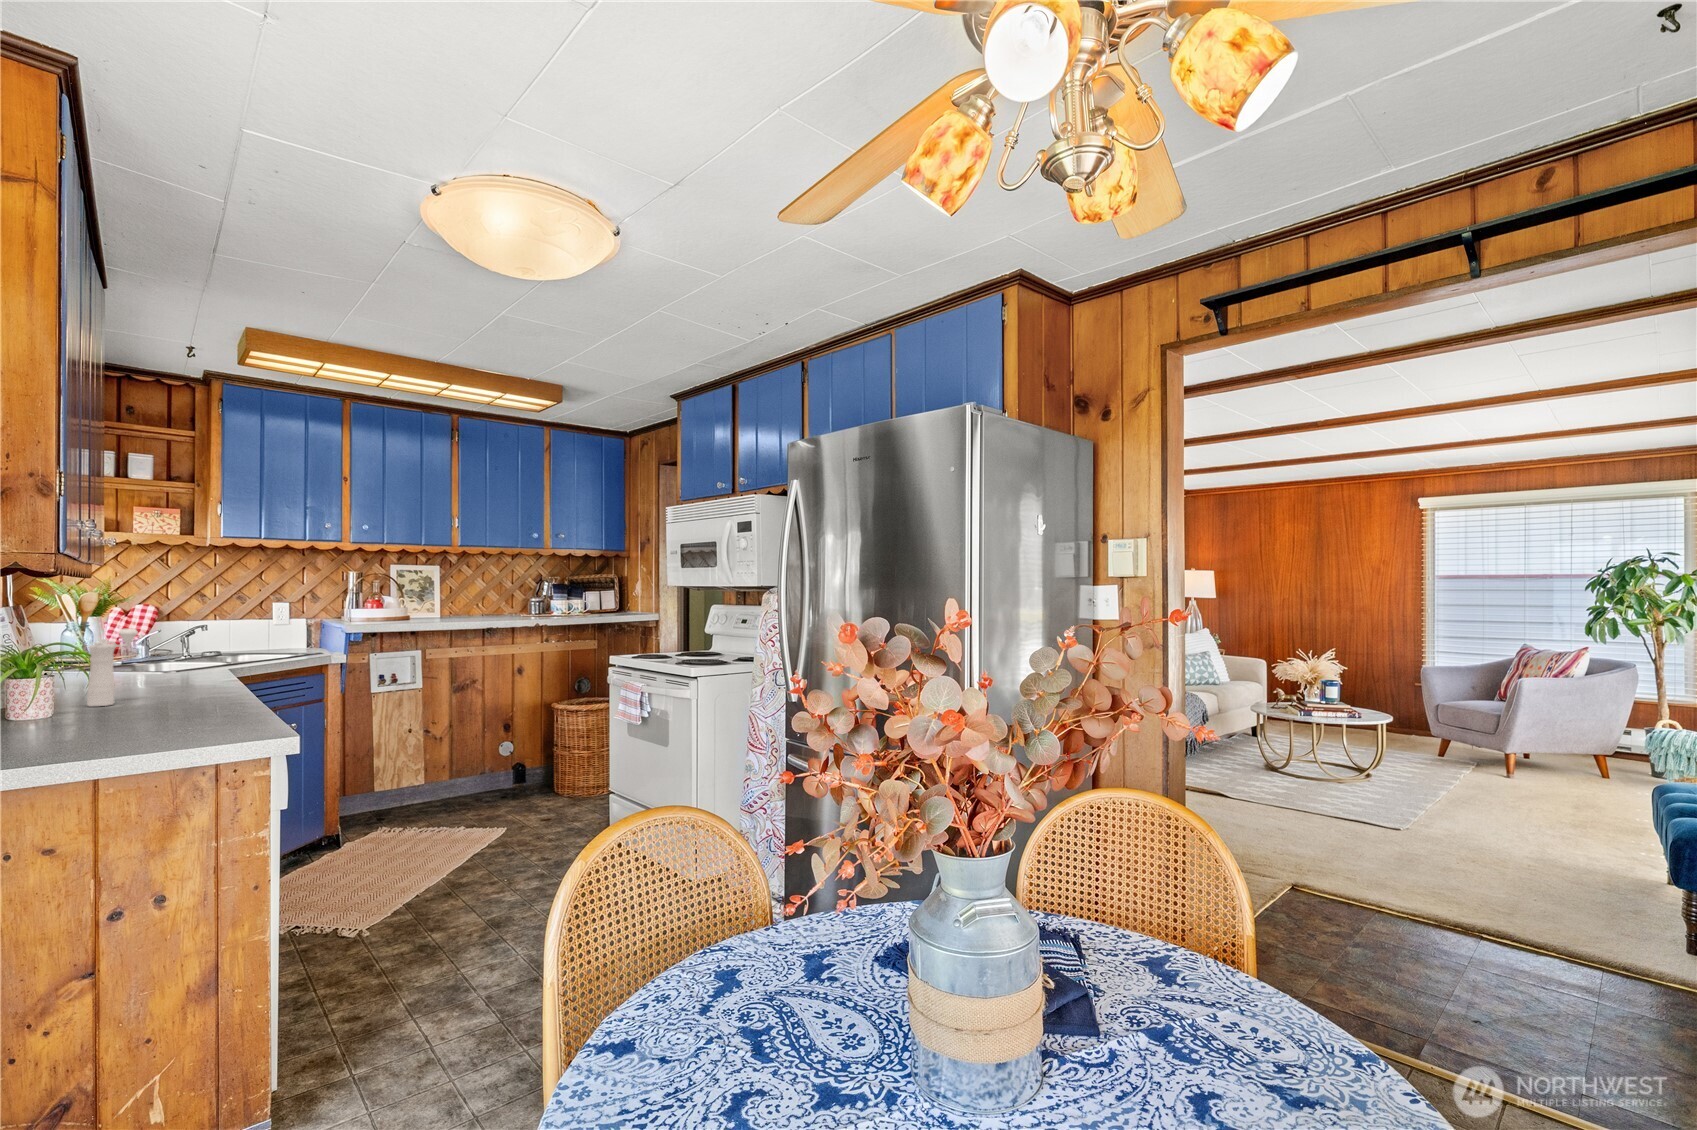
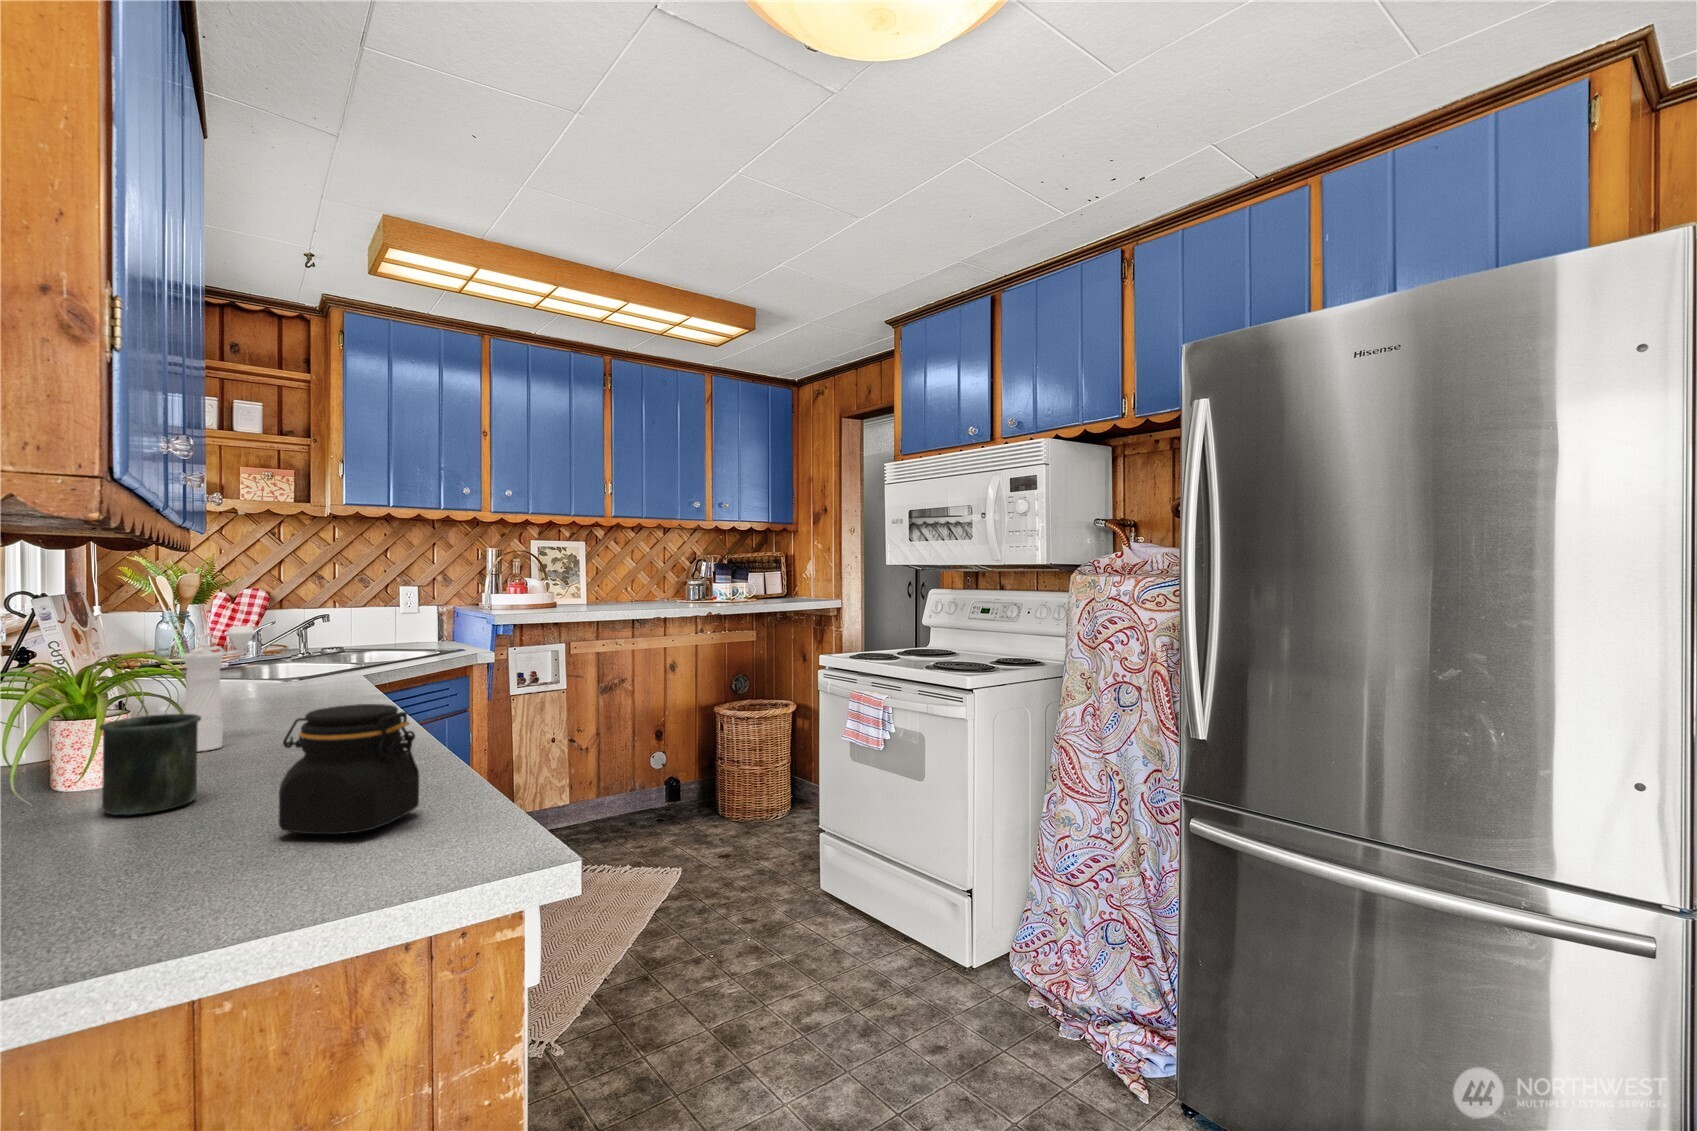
jar: none [145,666,227,732] -> present [279,704,419,834]
mug: none [41,675,102,728] -> present [99,714,201,815]

